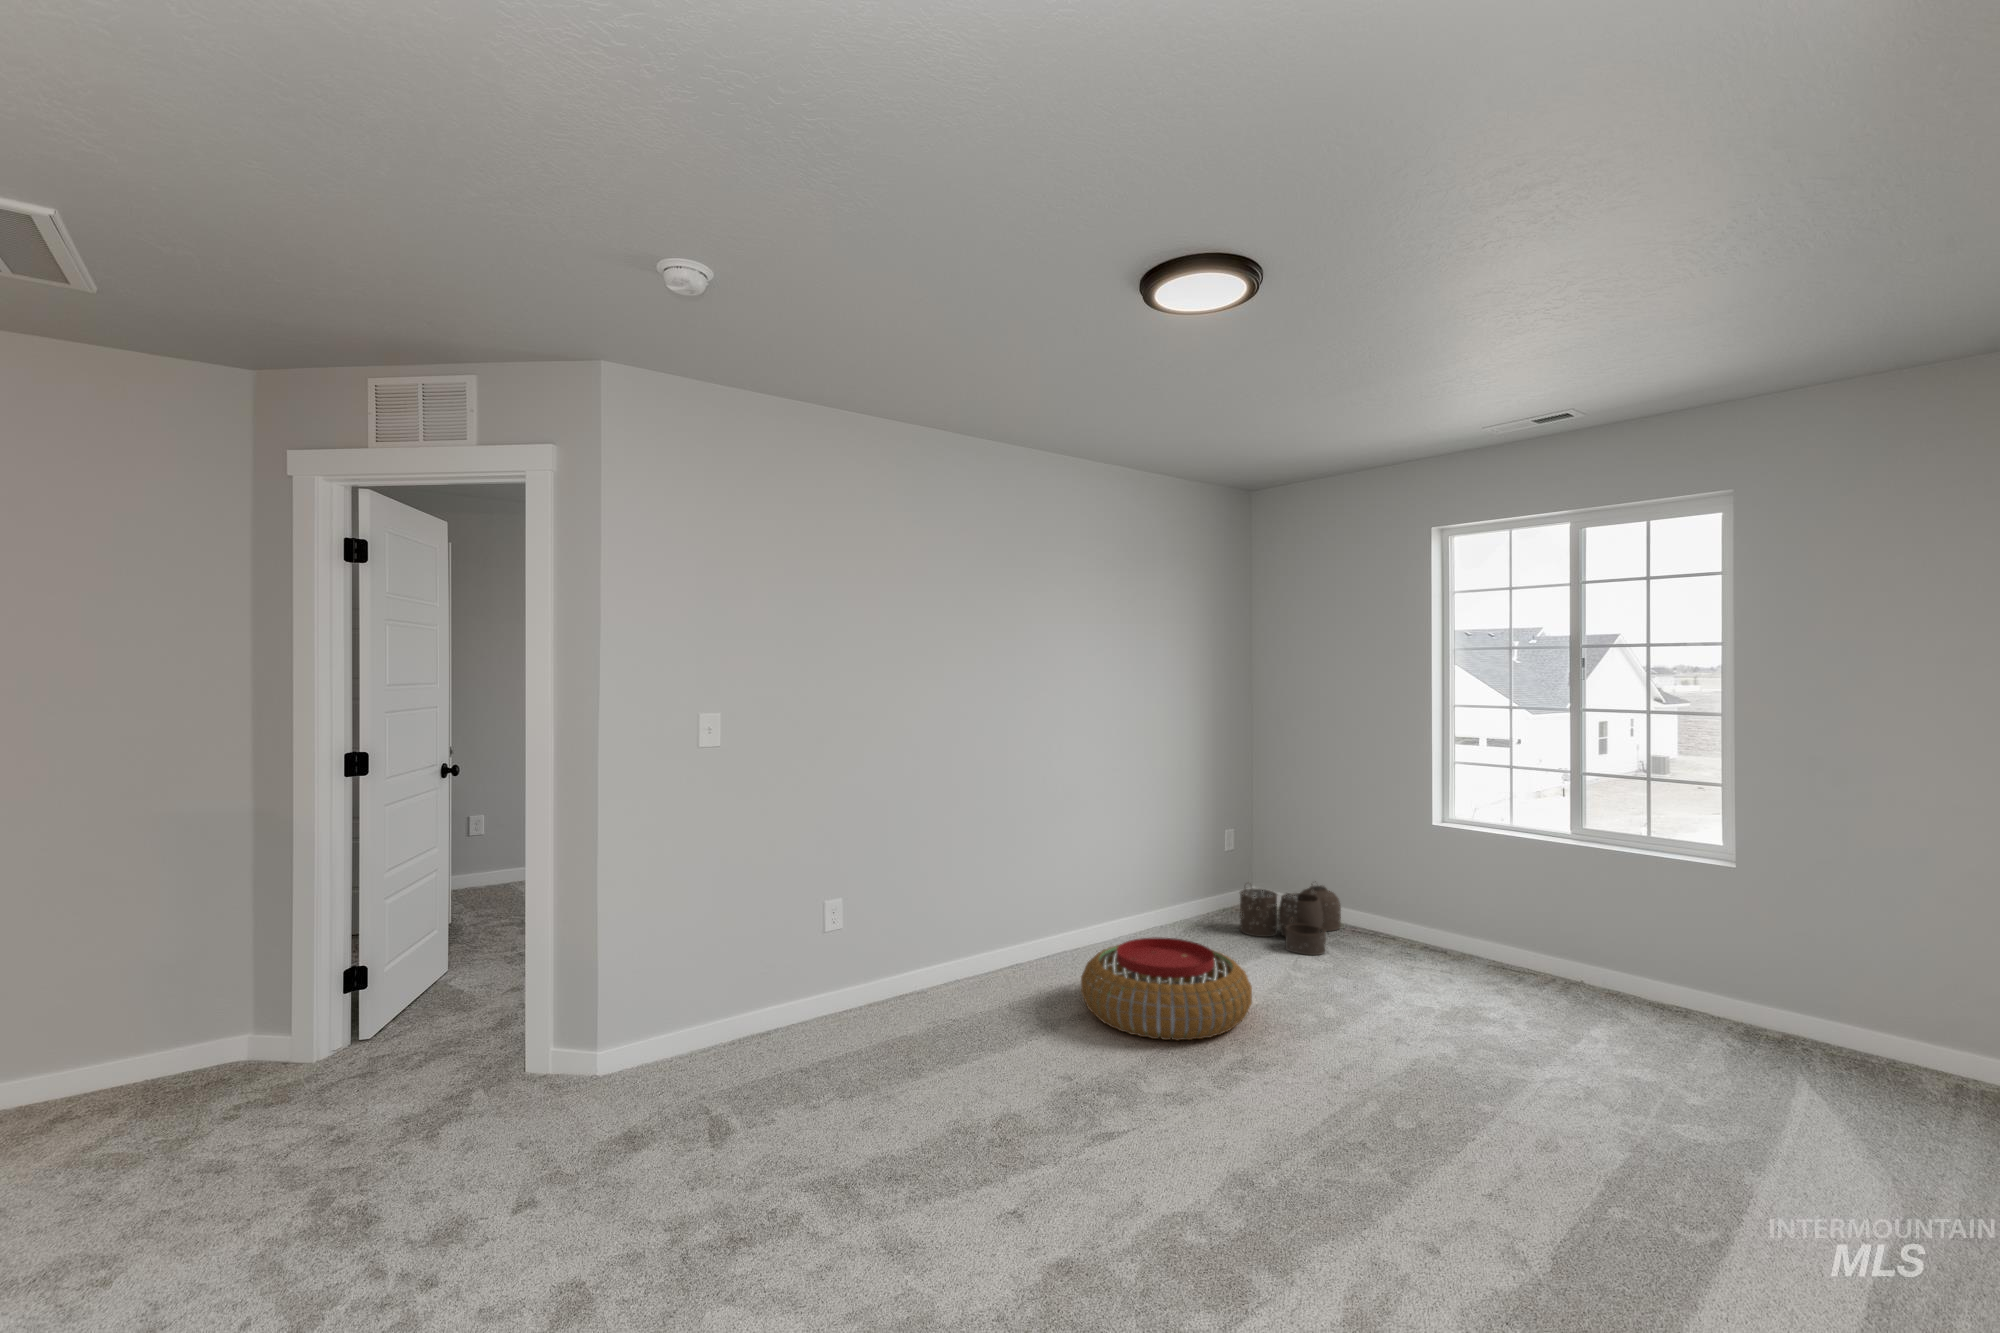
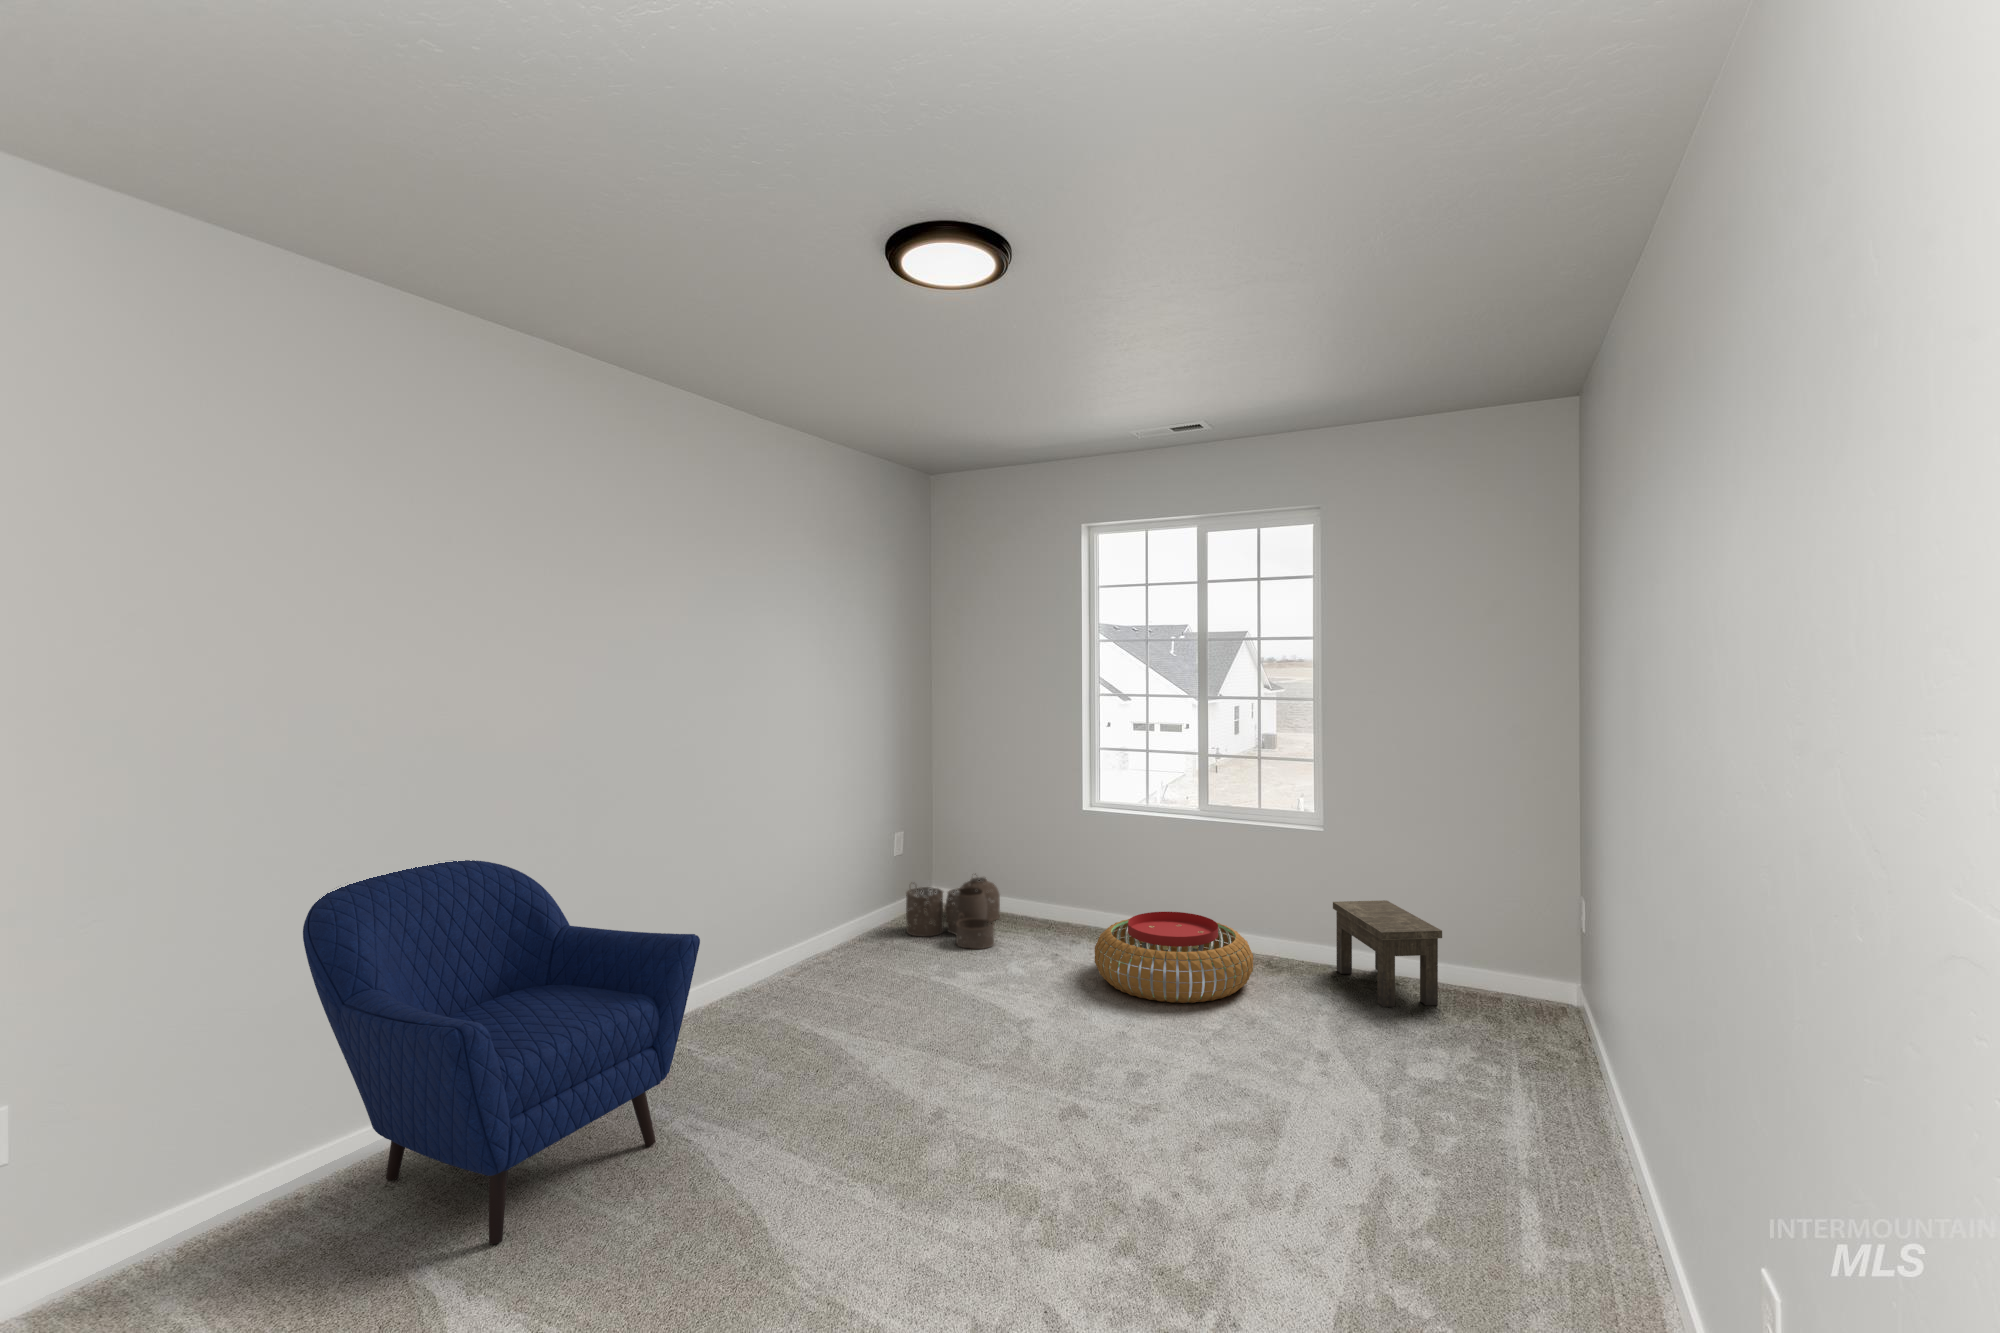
armchair: none [728,817,1007,1115] -> present [303,860,700,1244]
pouf: present [1081,937,1252,1040] -> present [1095,912,1253,1003]
side table: none [1739,956,1893,1102] -> present [1333,900,1442,1007]

